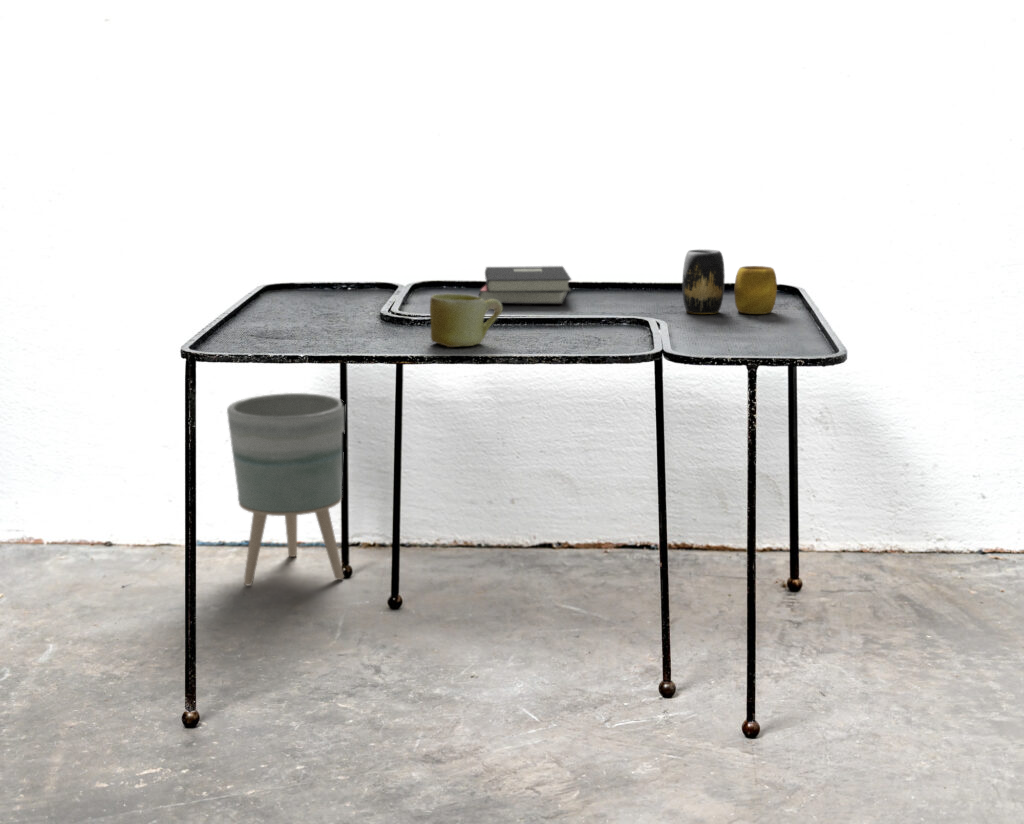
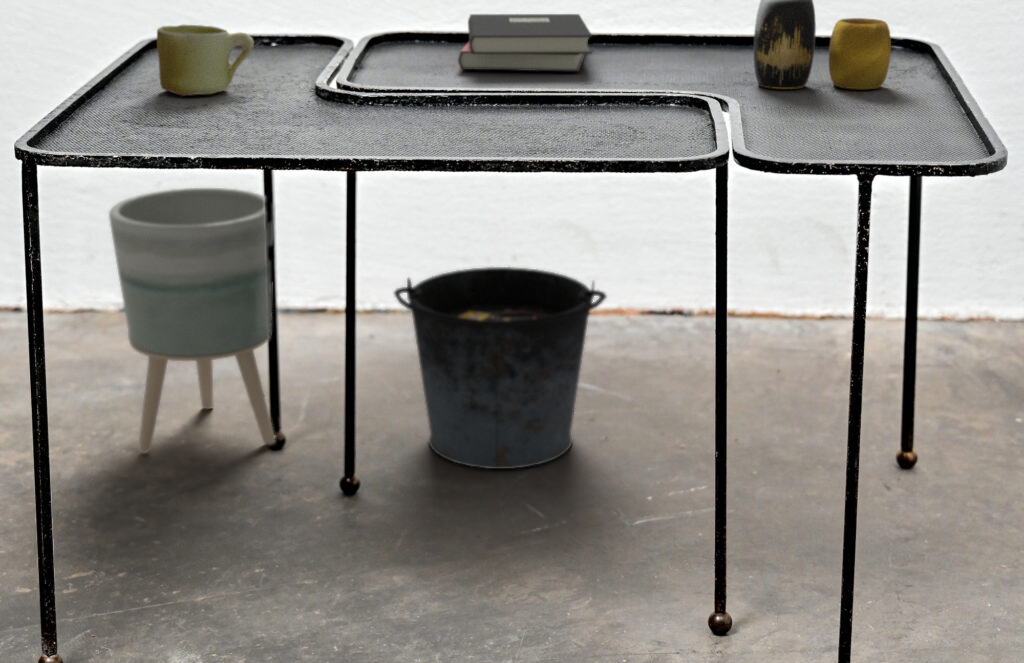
mug: present [430,293,502,347] -> present [157,25,254,96]
bucket: none [431,450,586,595] -> present [394,267,607,469]

